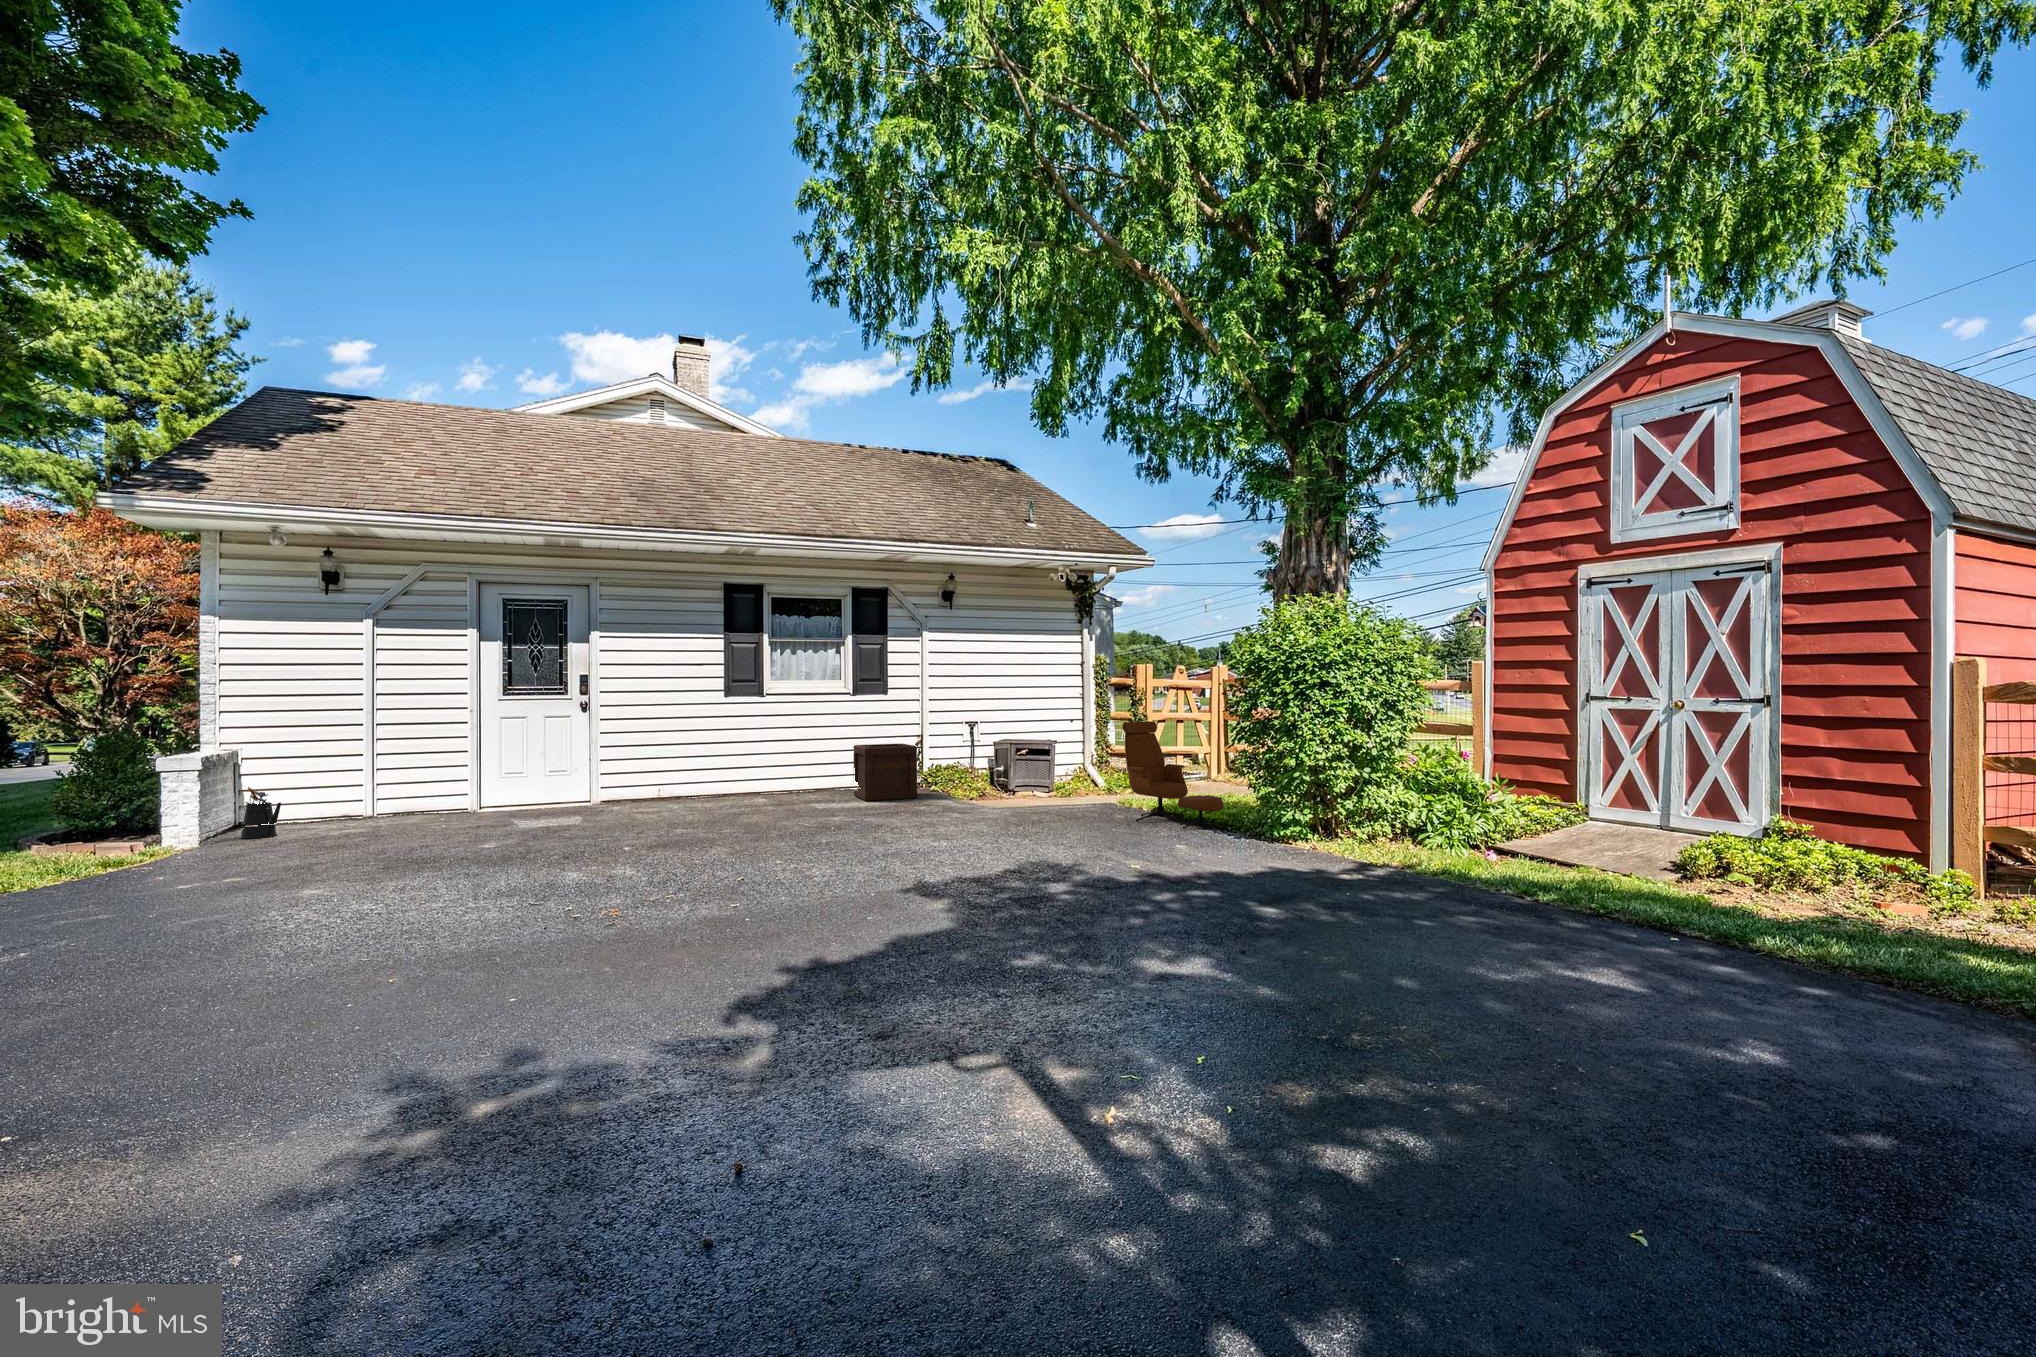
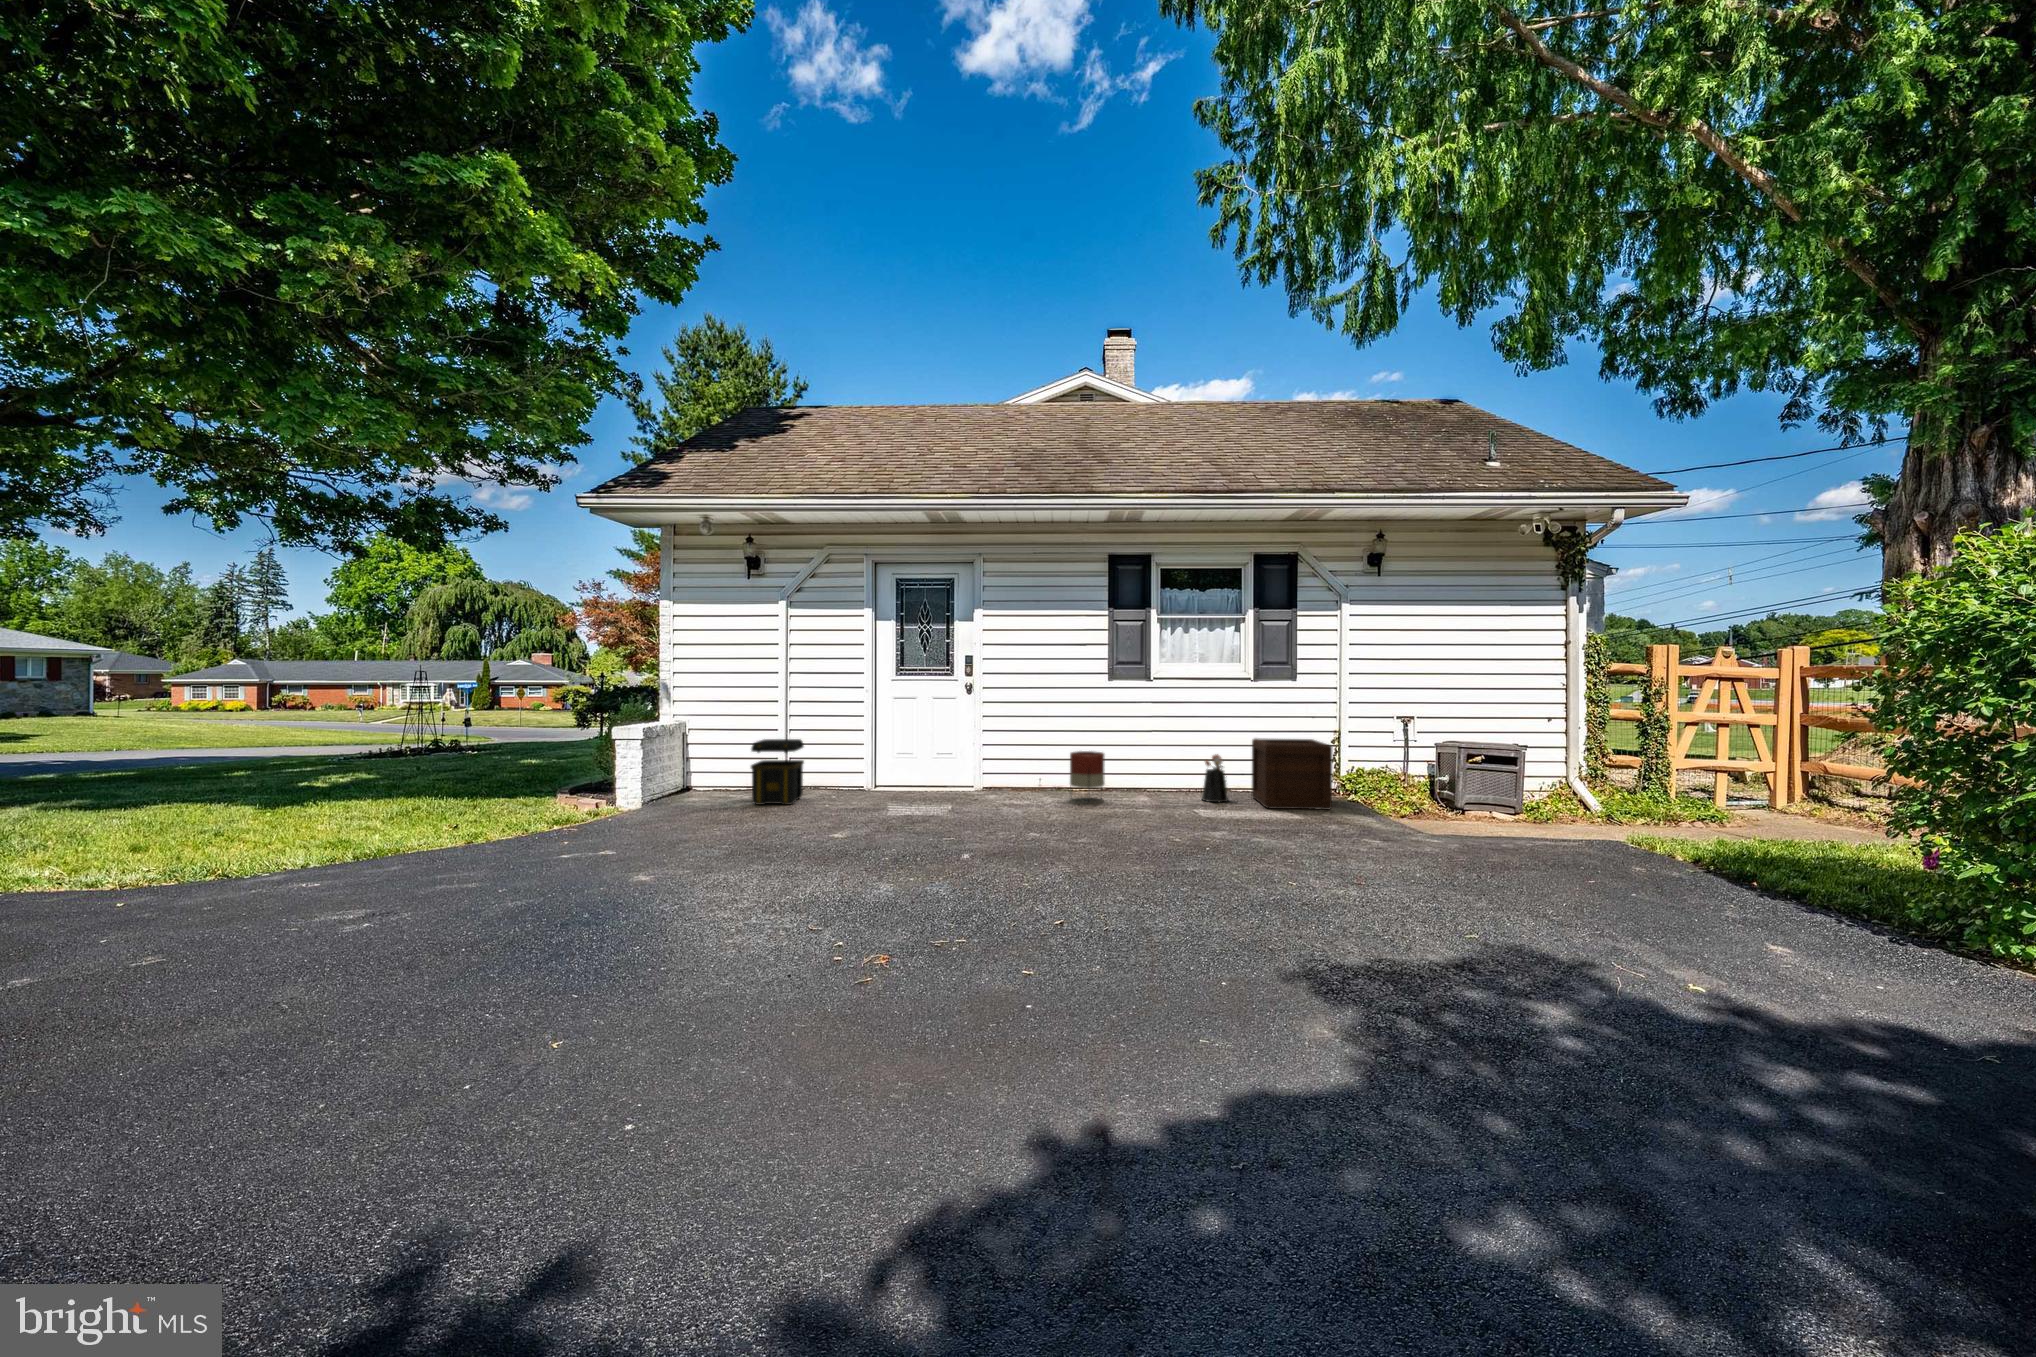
lounge chair: present [1122,721,1223,830] -> none [1706,740,1994,970]
planter: none [690,763,724,809] -> present [1070,751,1105,790]
toolbox: none [337,765,395,835] -> present [751,739,804,805]
watering can: present [240,787,281,839] -> present [1202,754,1228,802]

